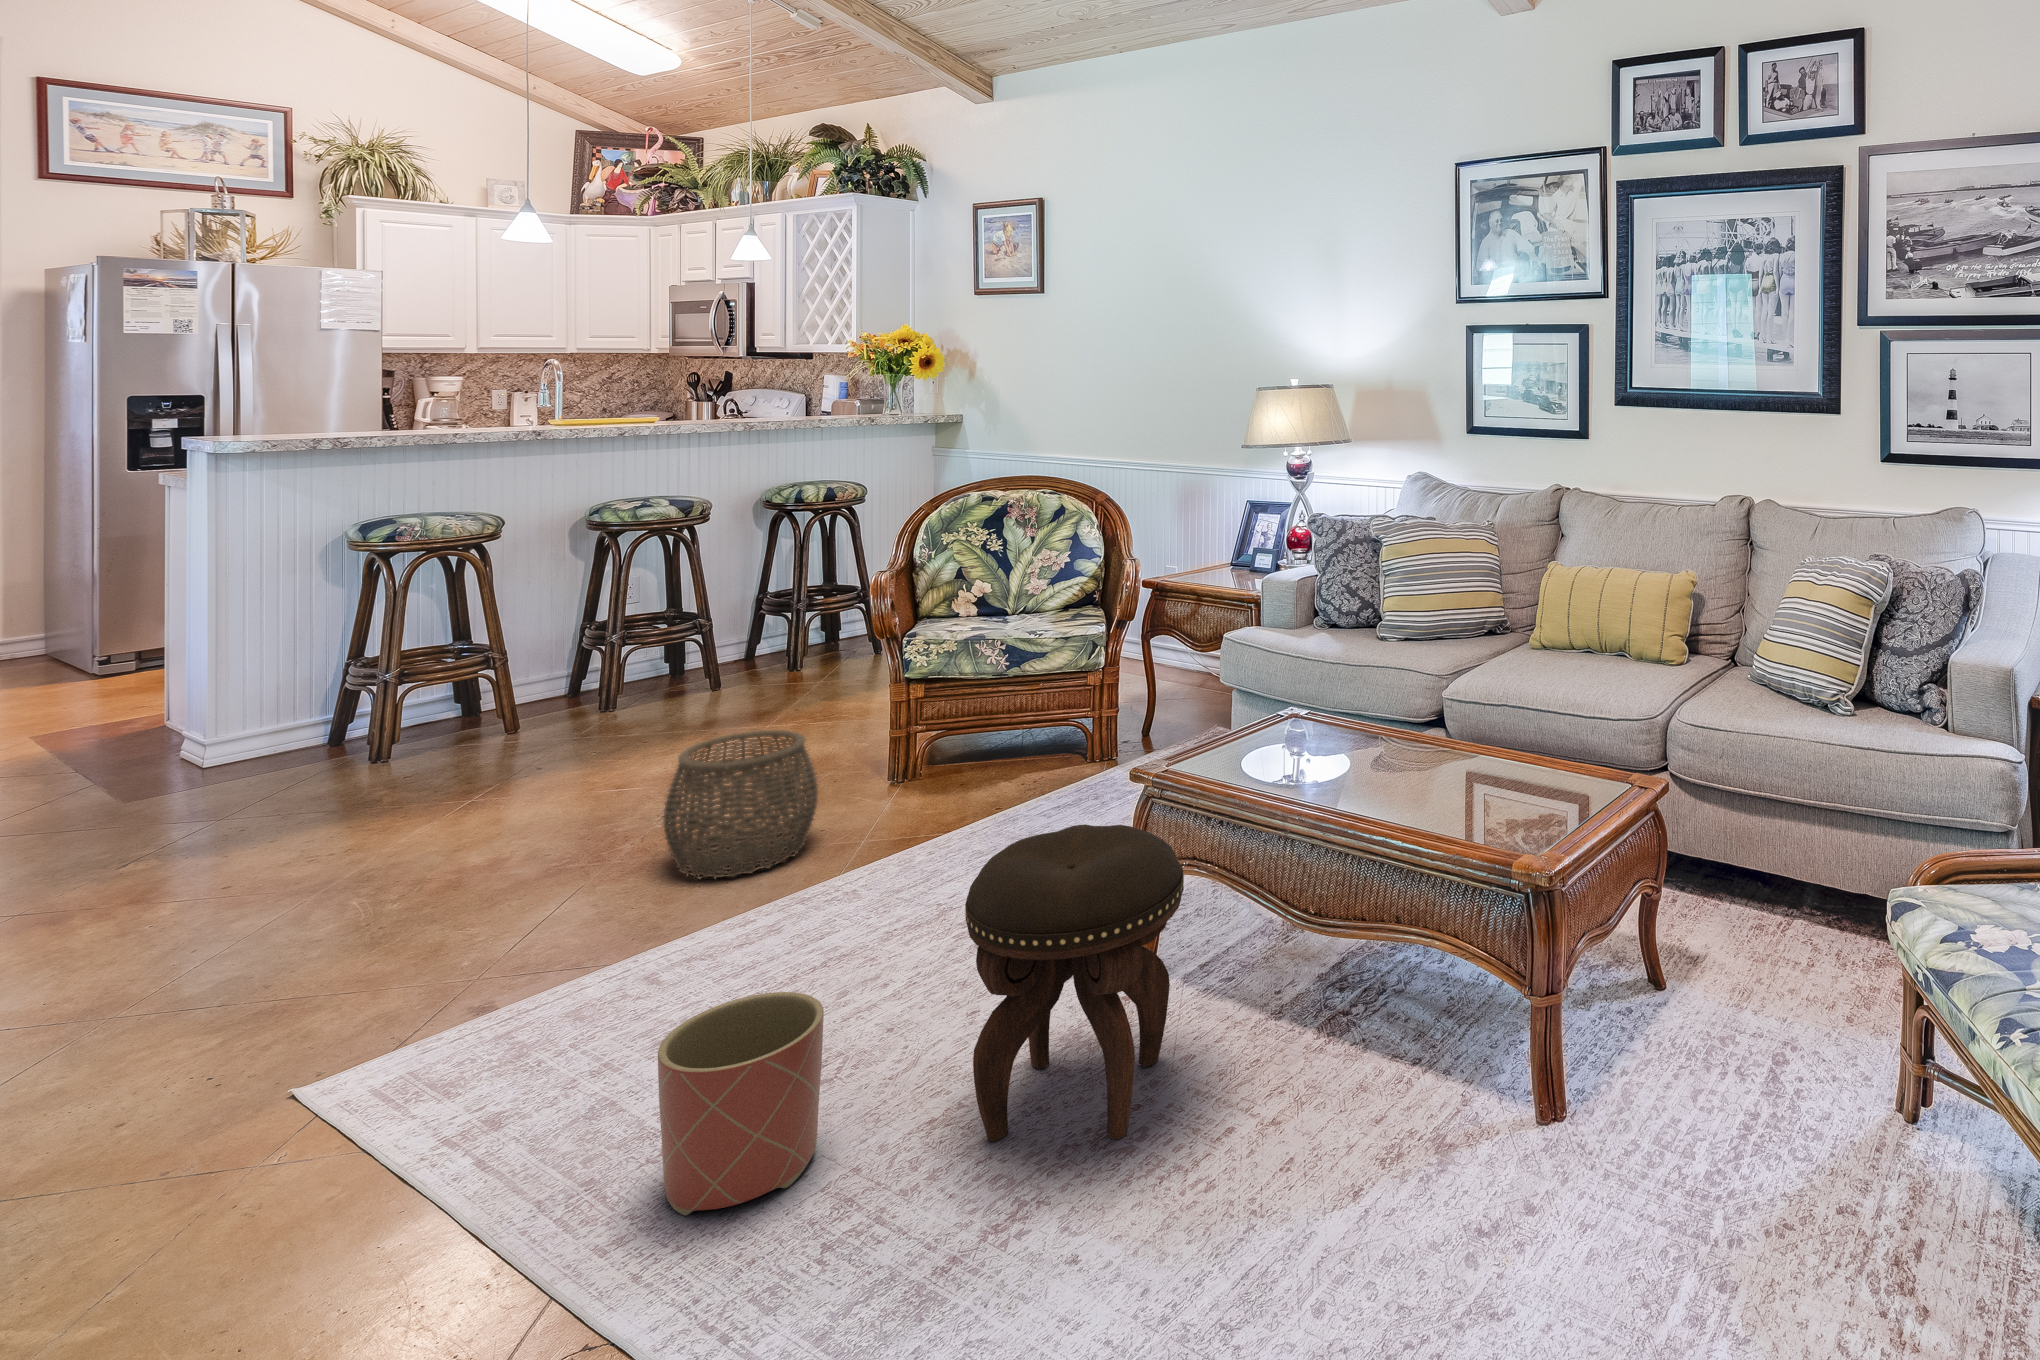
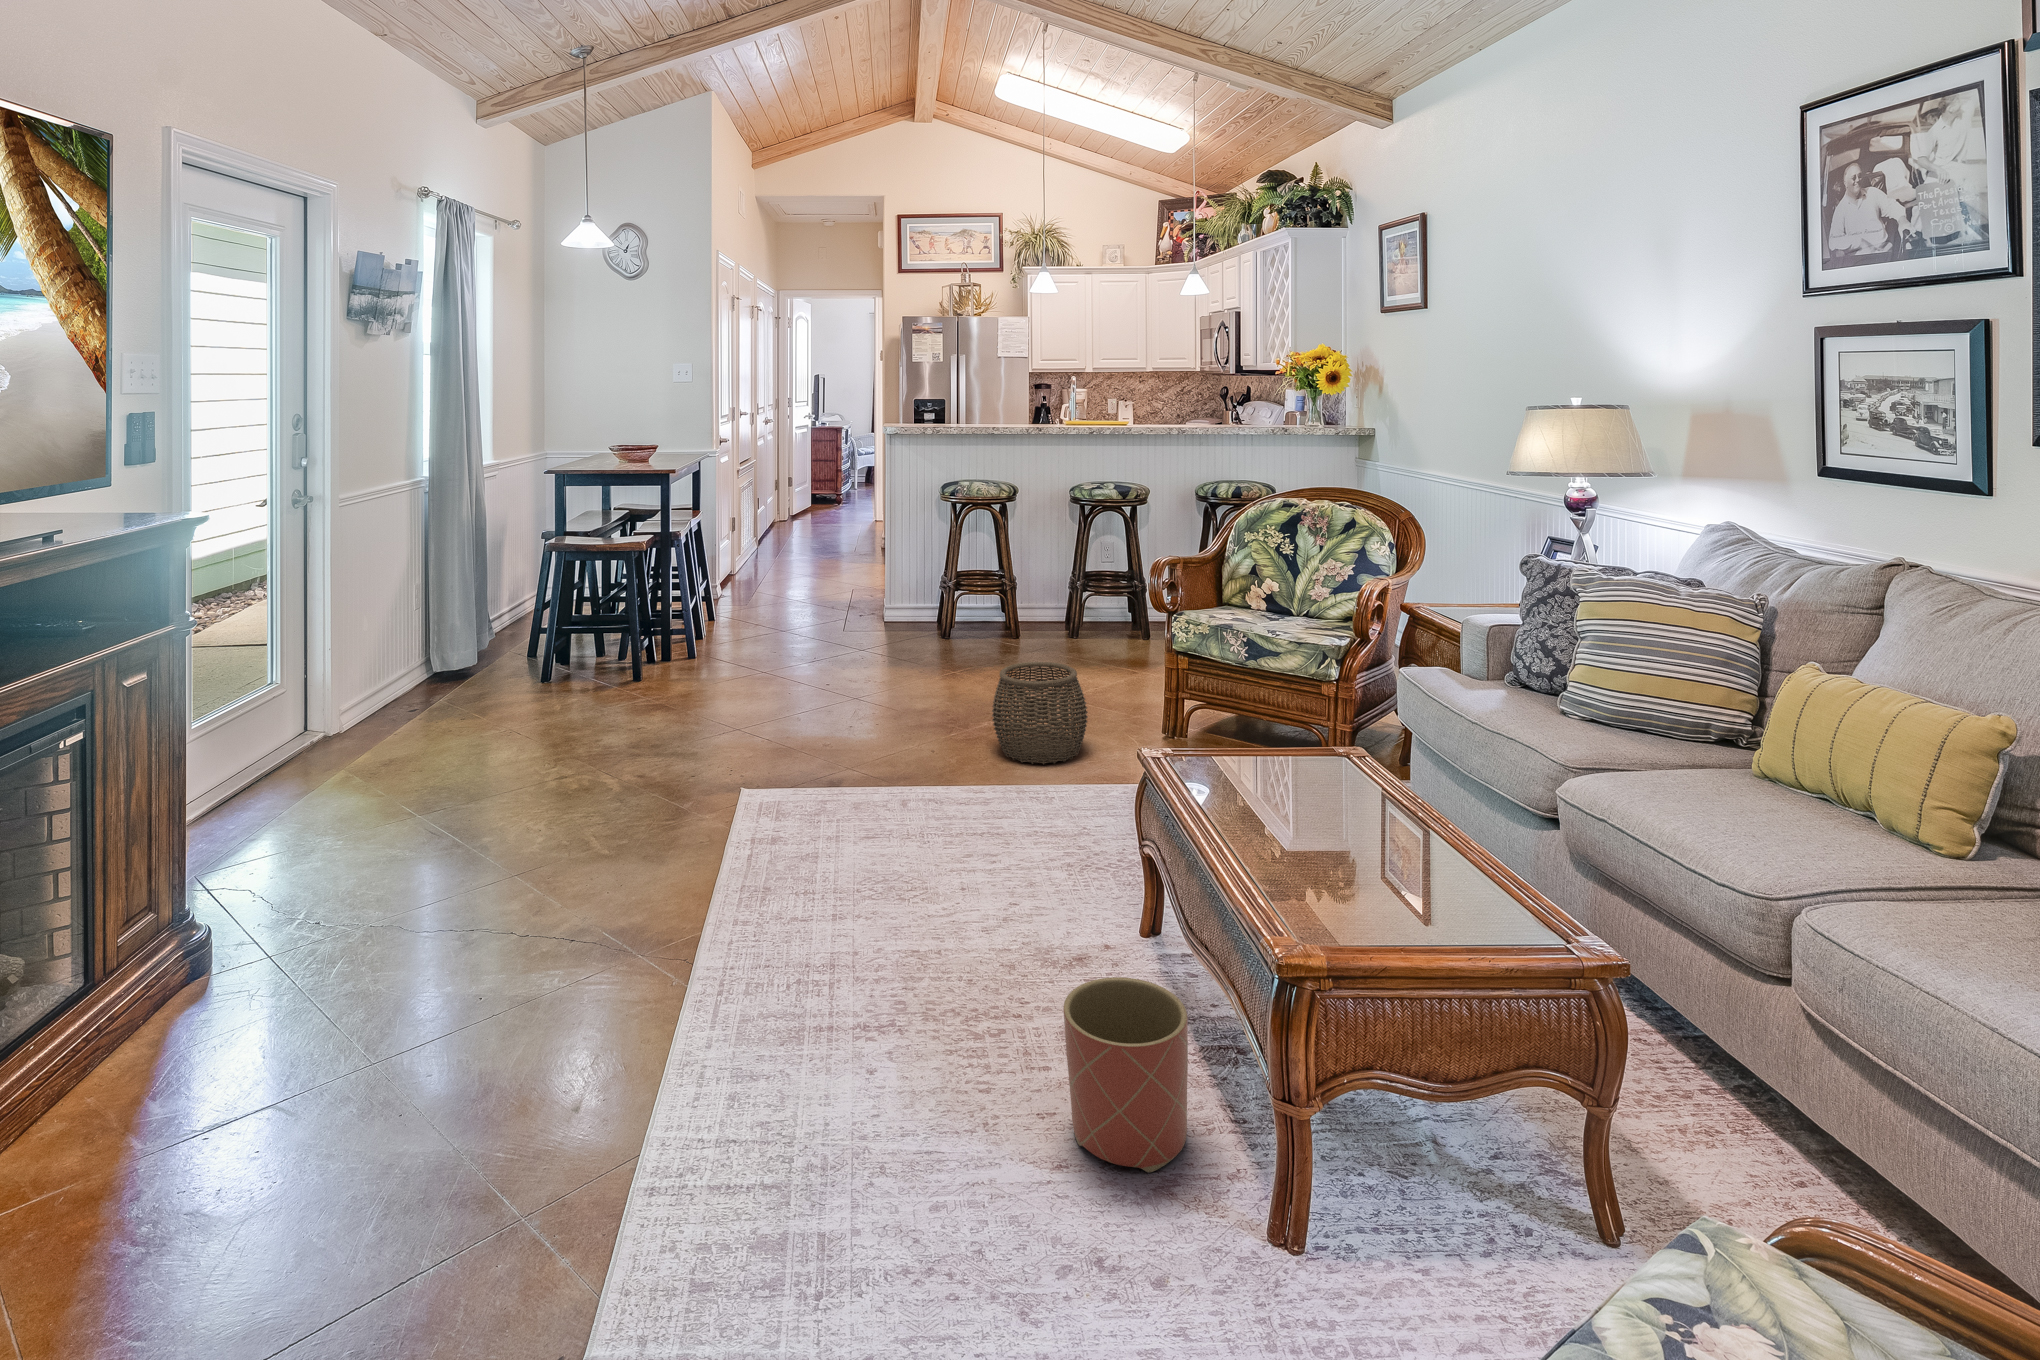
footstool: present [965,824,1184,1142] -> none [919,777,1082,1030]
planter: present [658,992,824,1216] -> present [1064,977,1188,1173]

